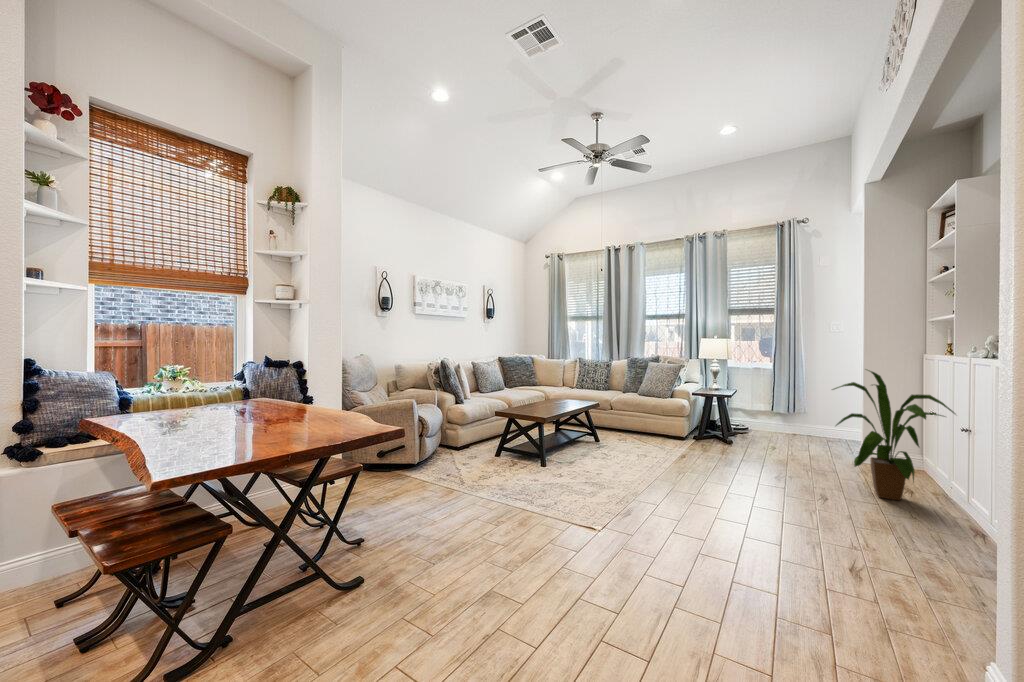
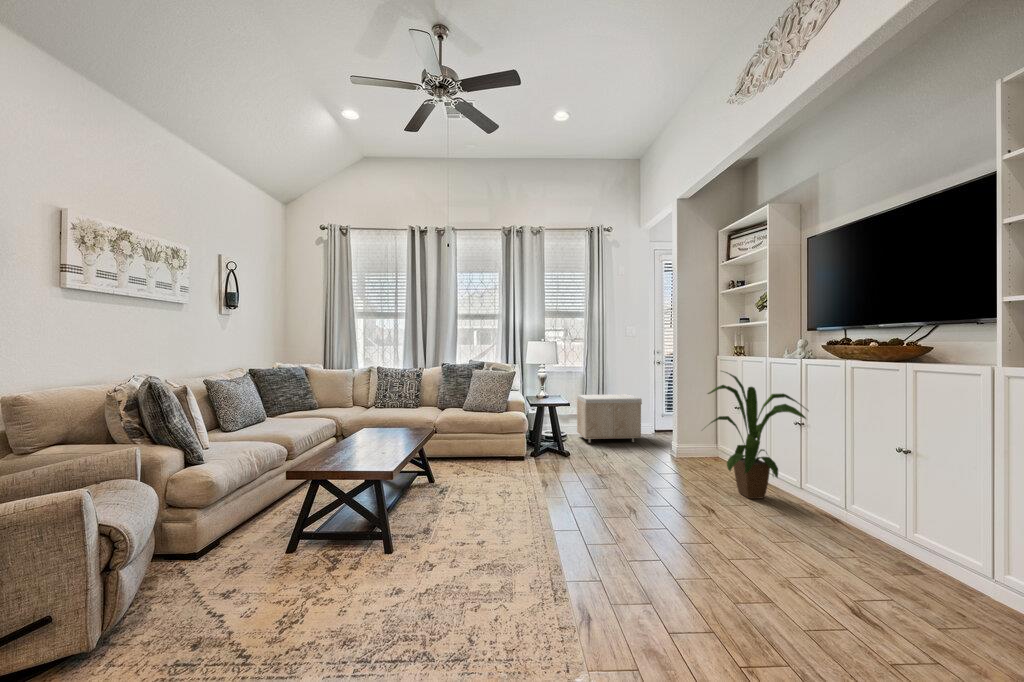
storage bench: none [763,391,833,444] -> present [577,394,642,443]

